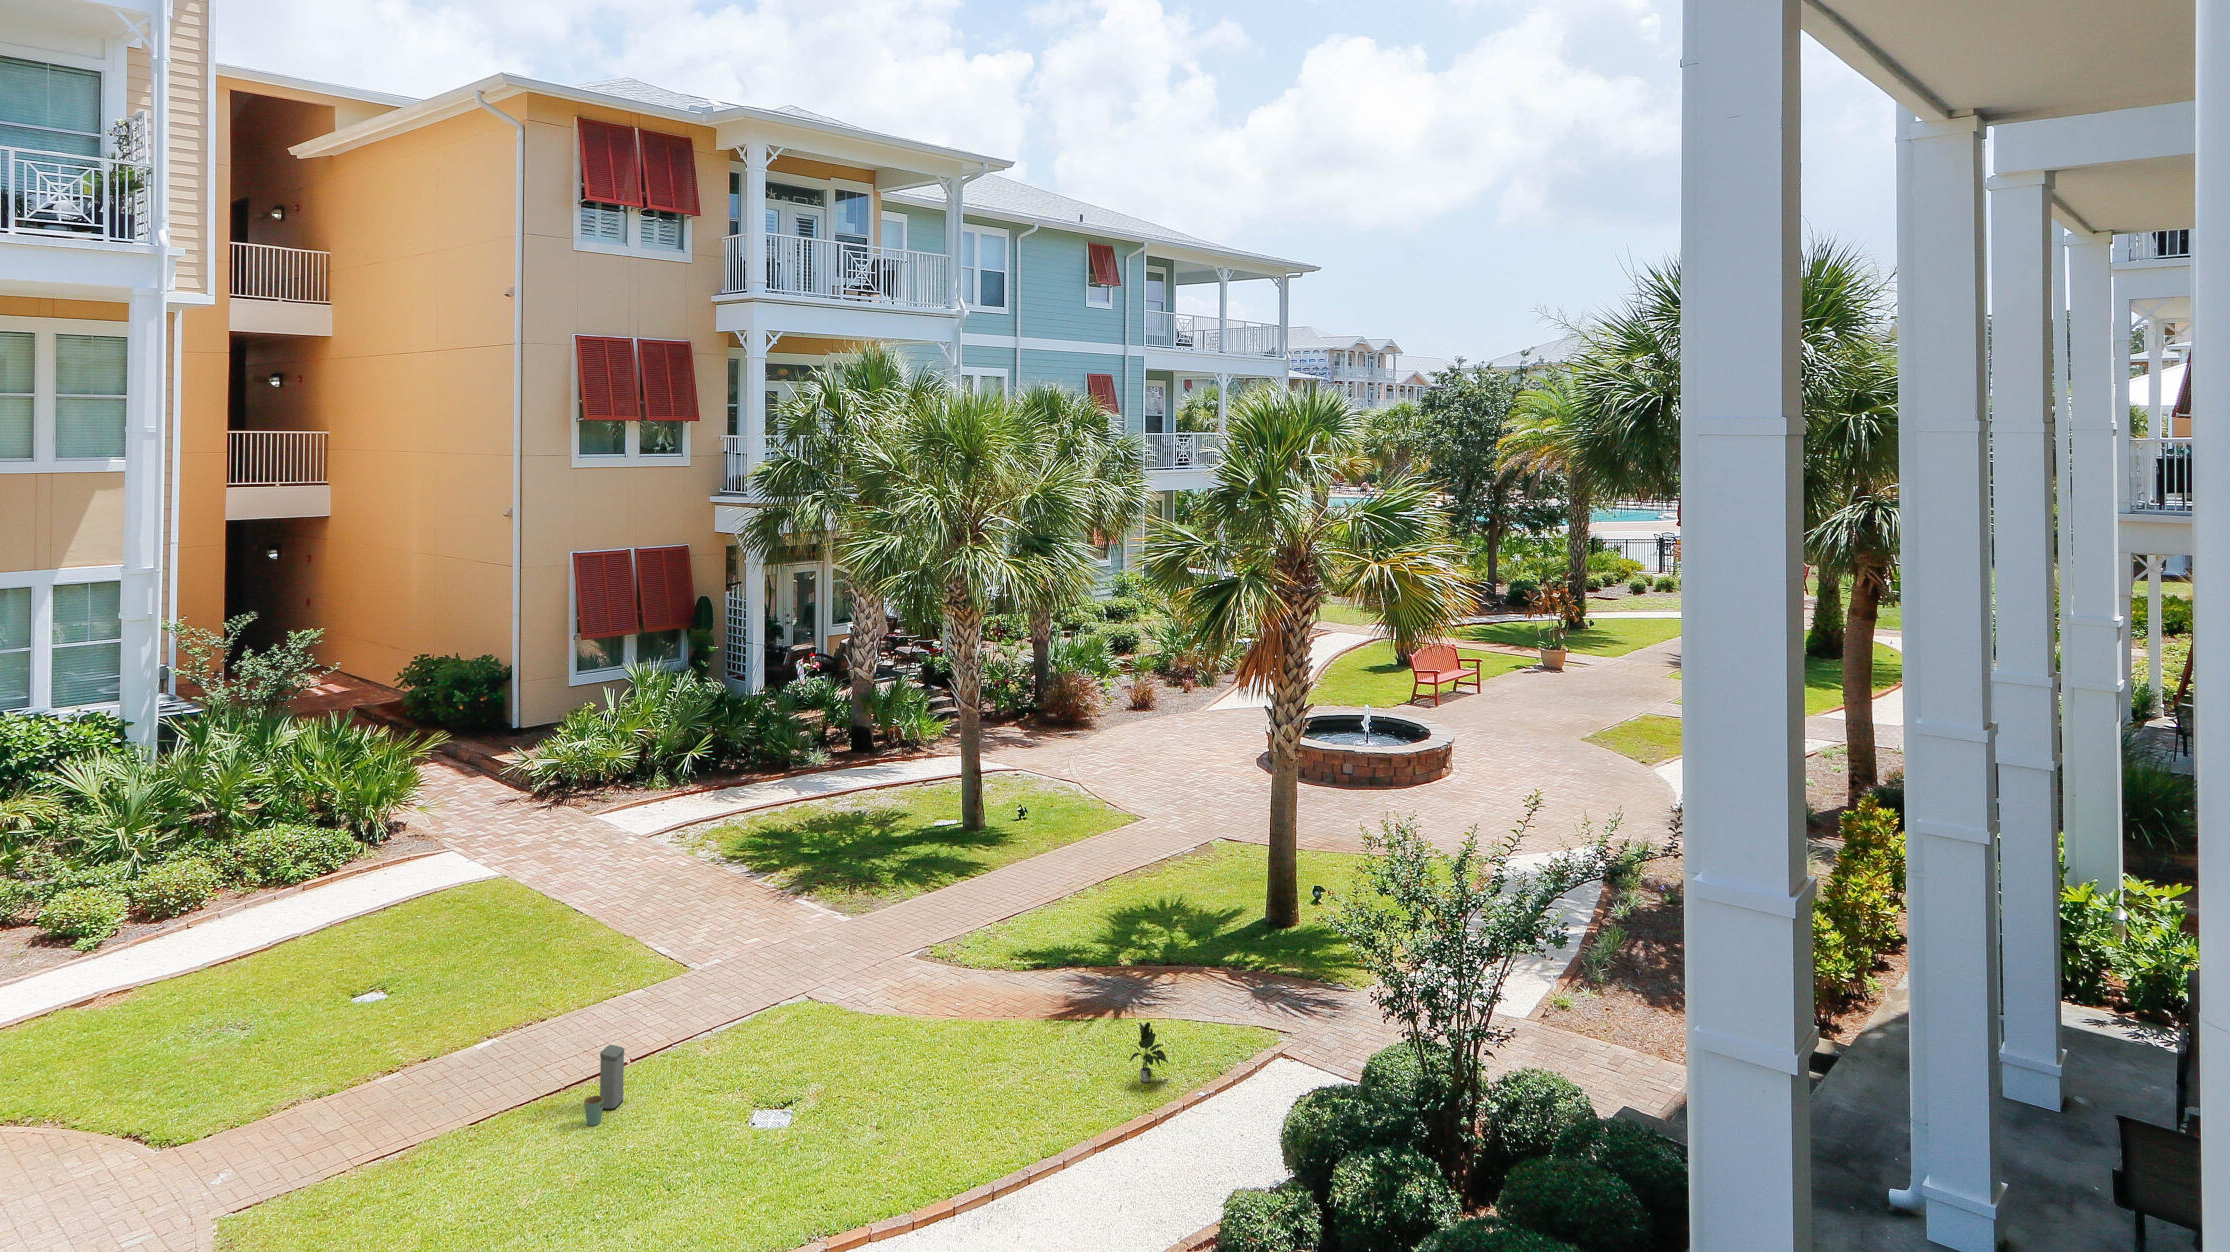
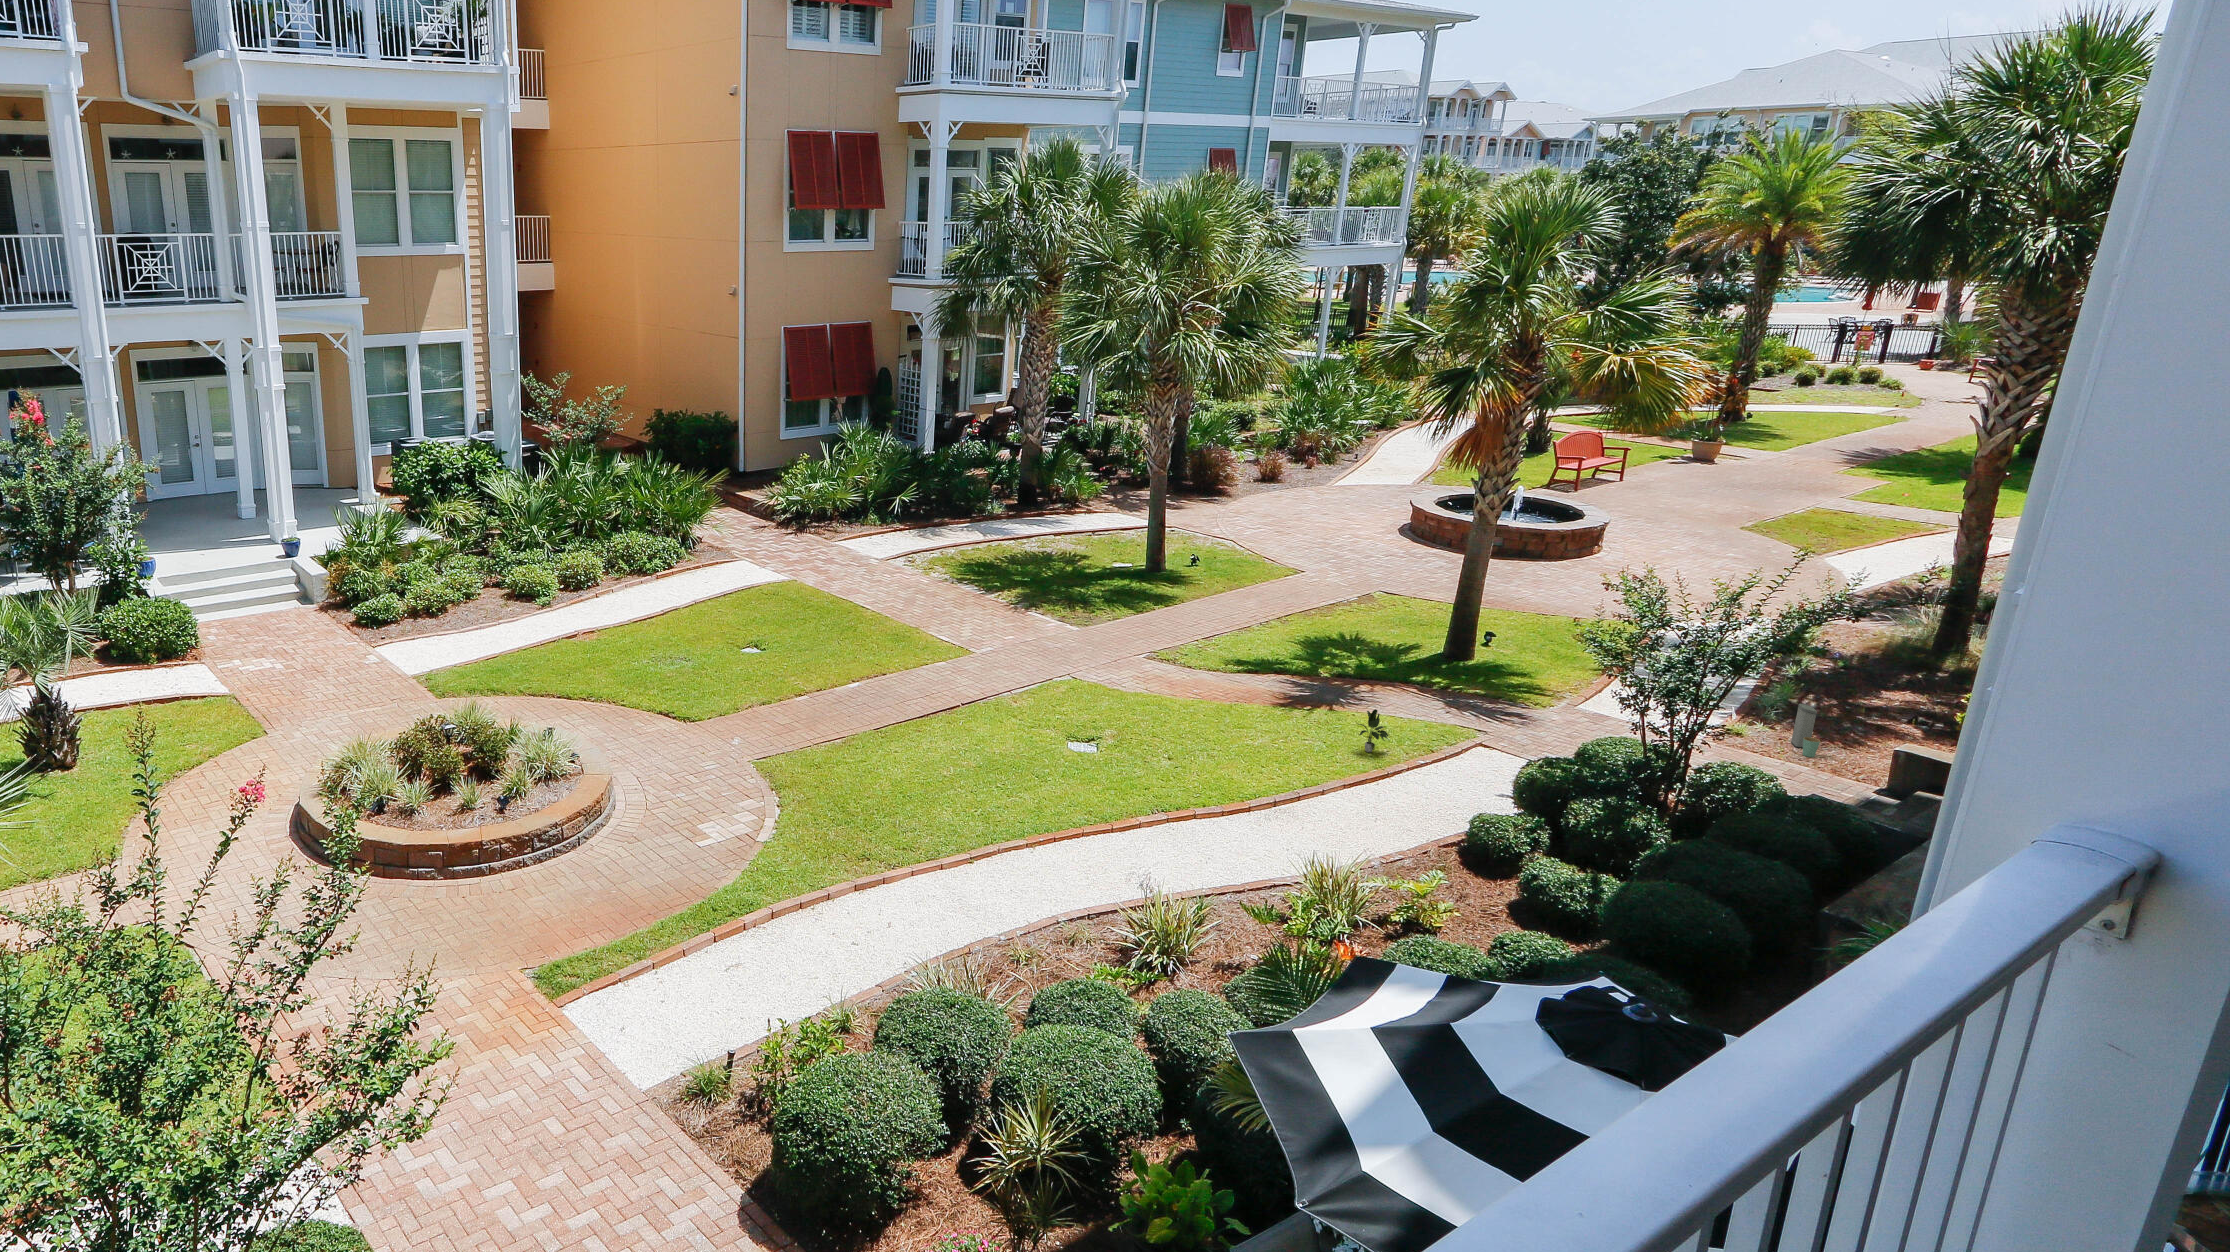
trash can: present [584,1045,624,1126] -> present [1791,704,1820,757]

